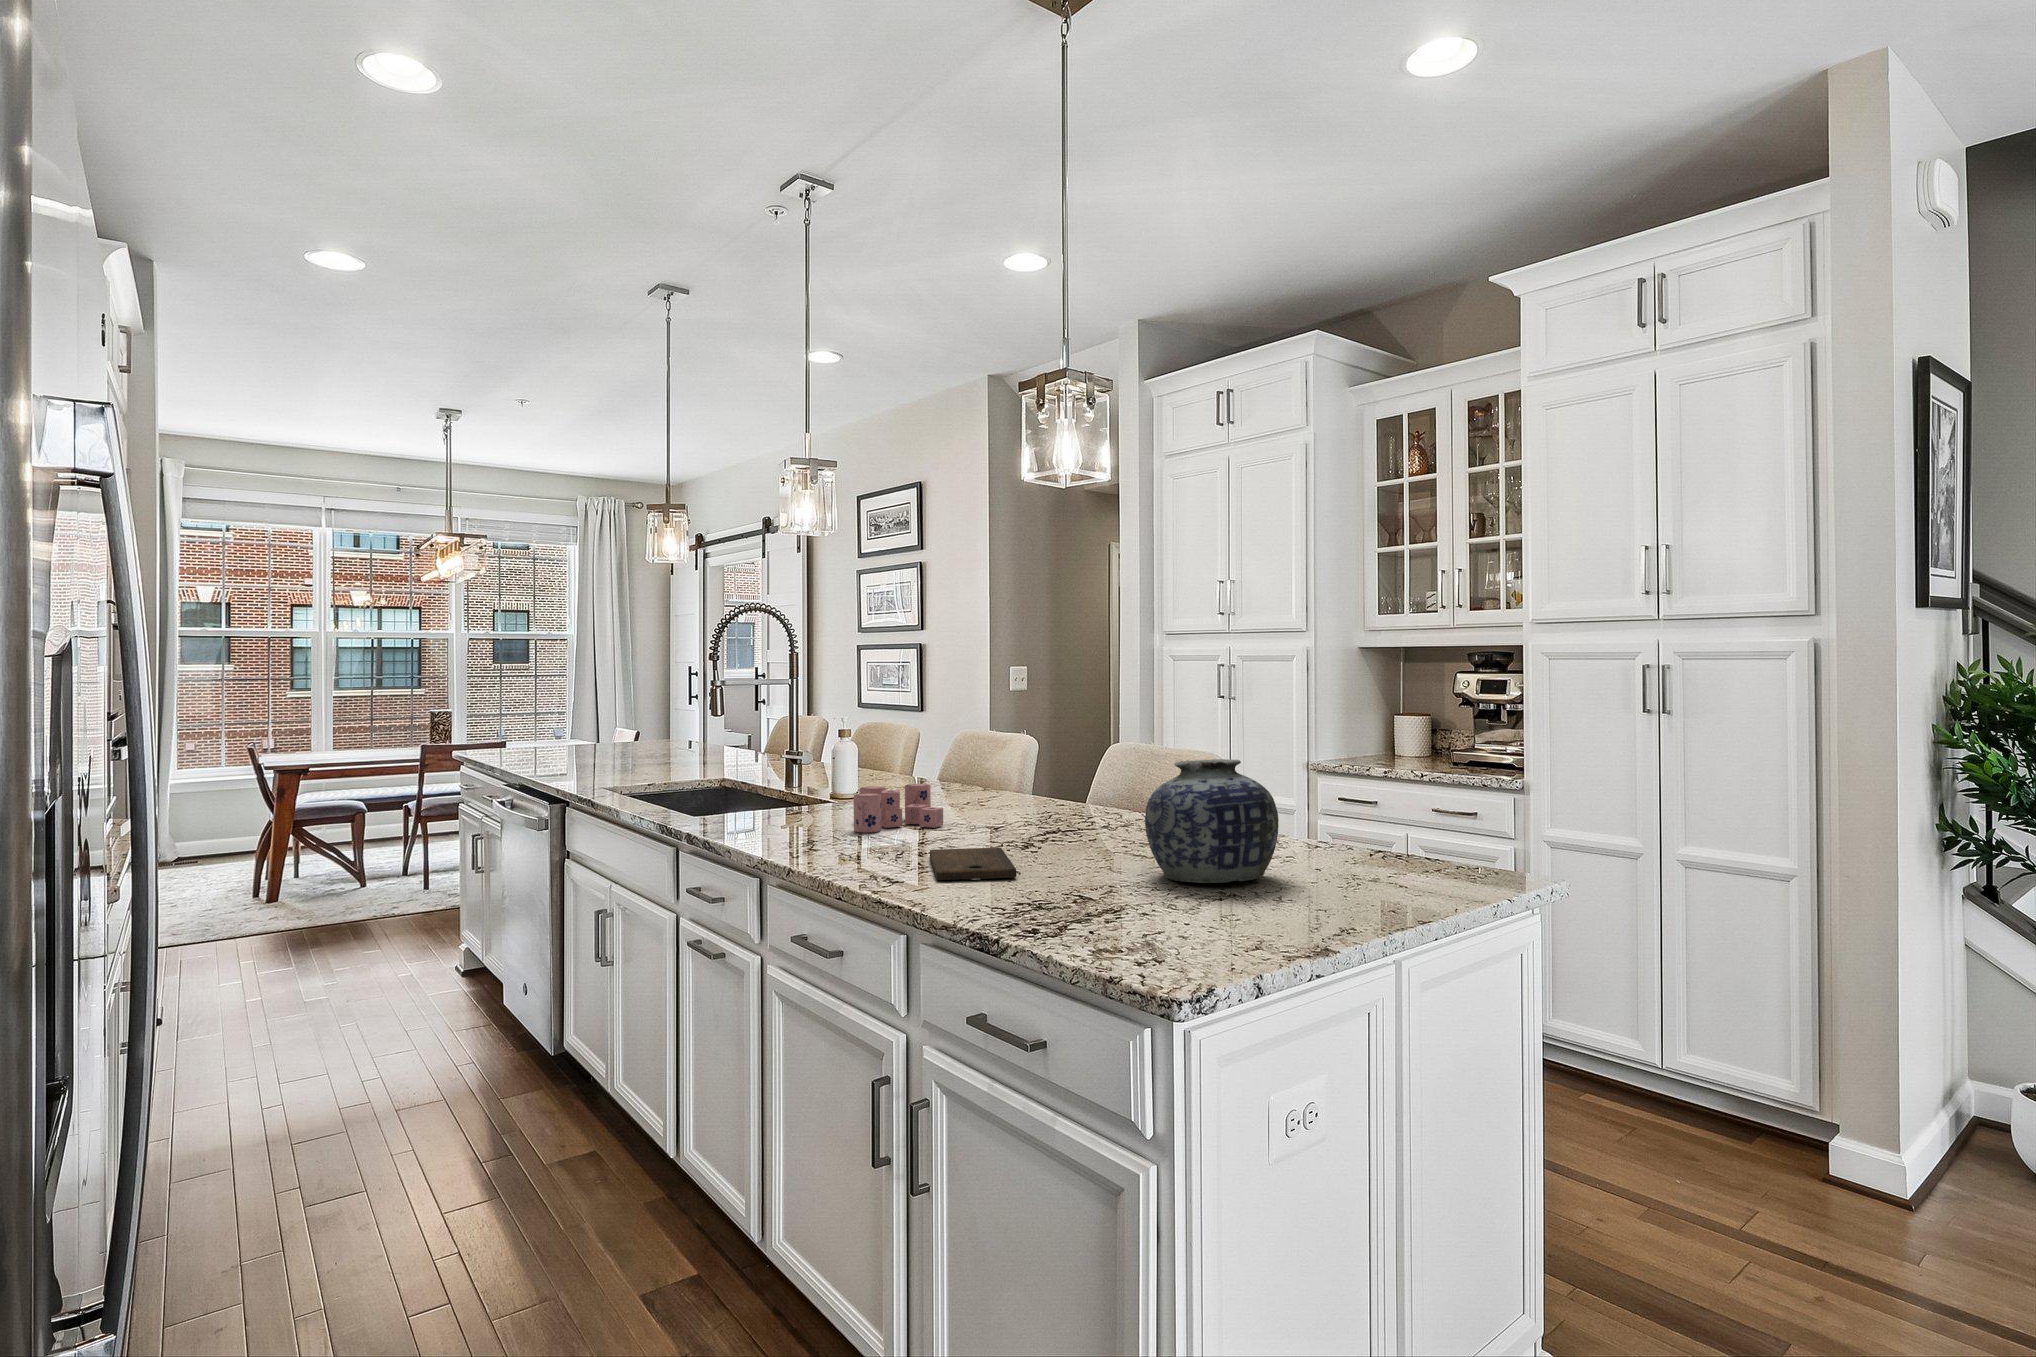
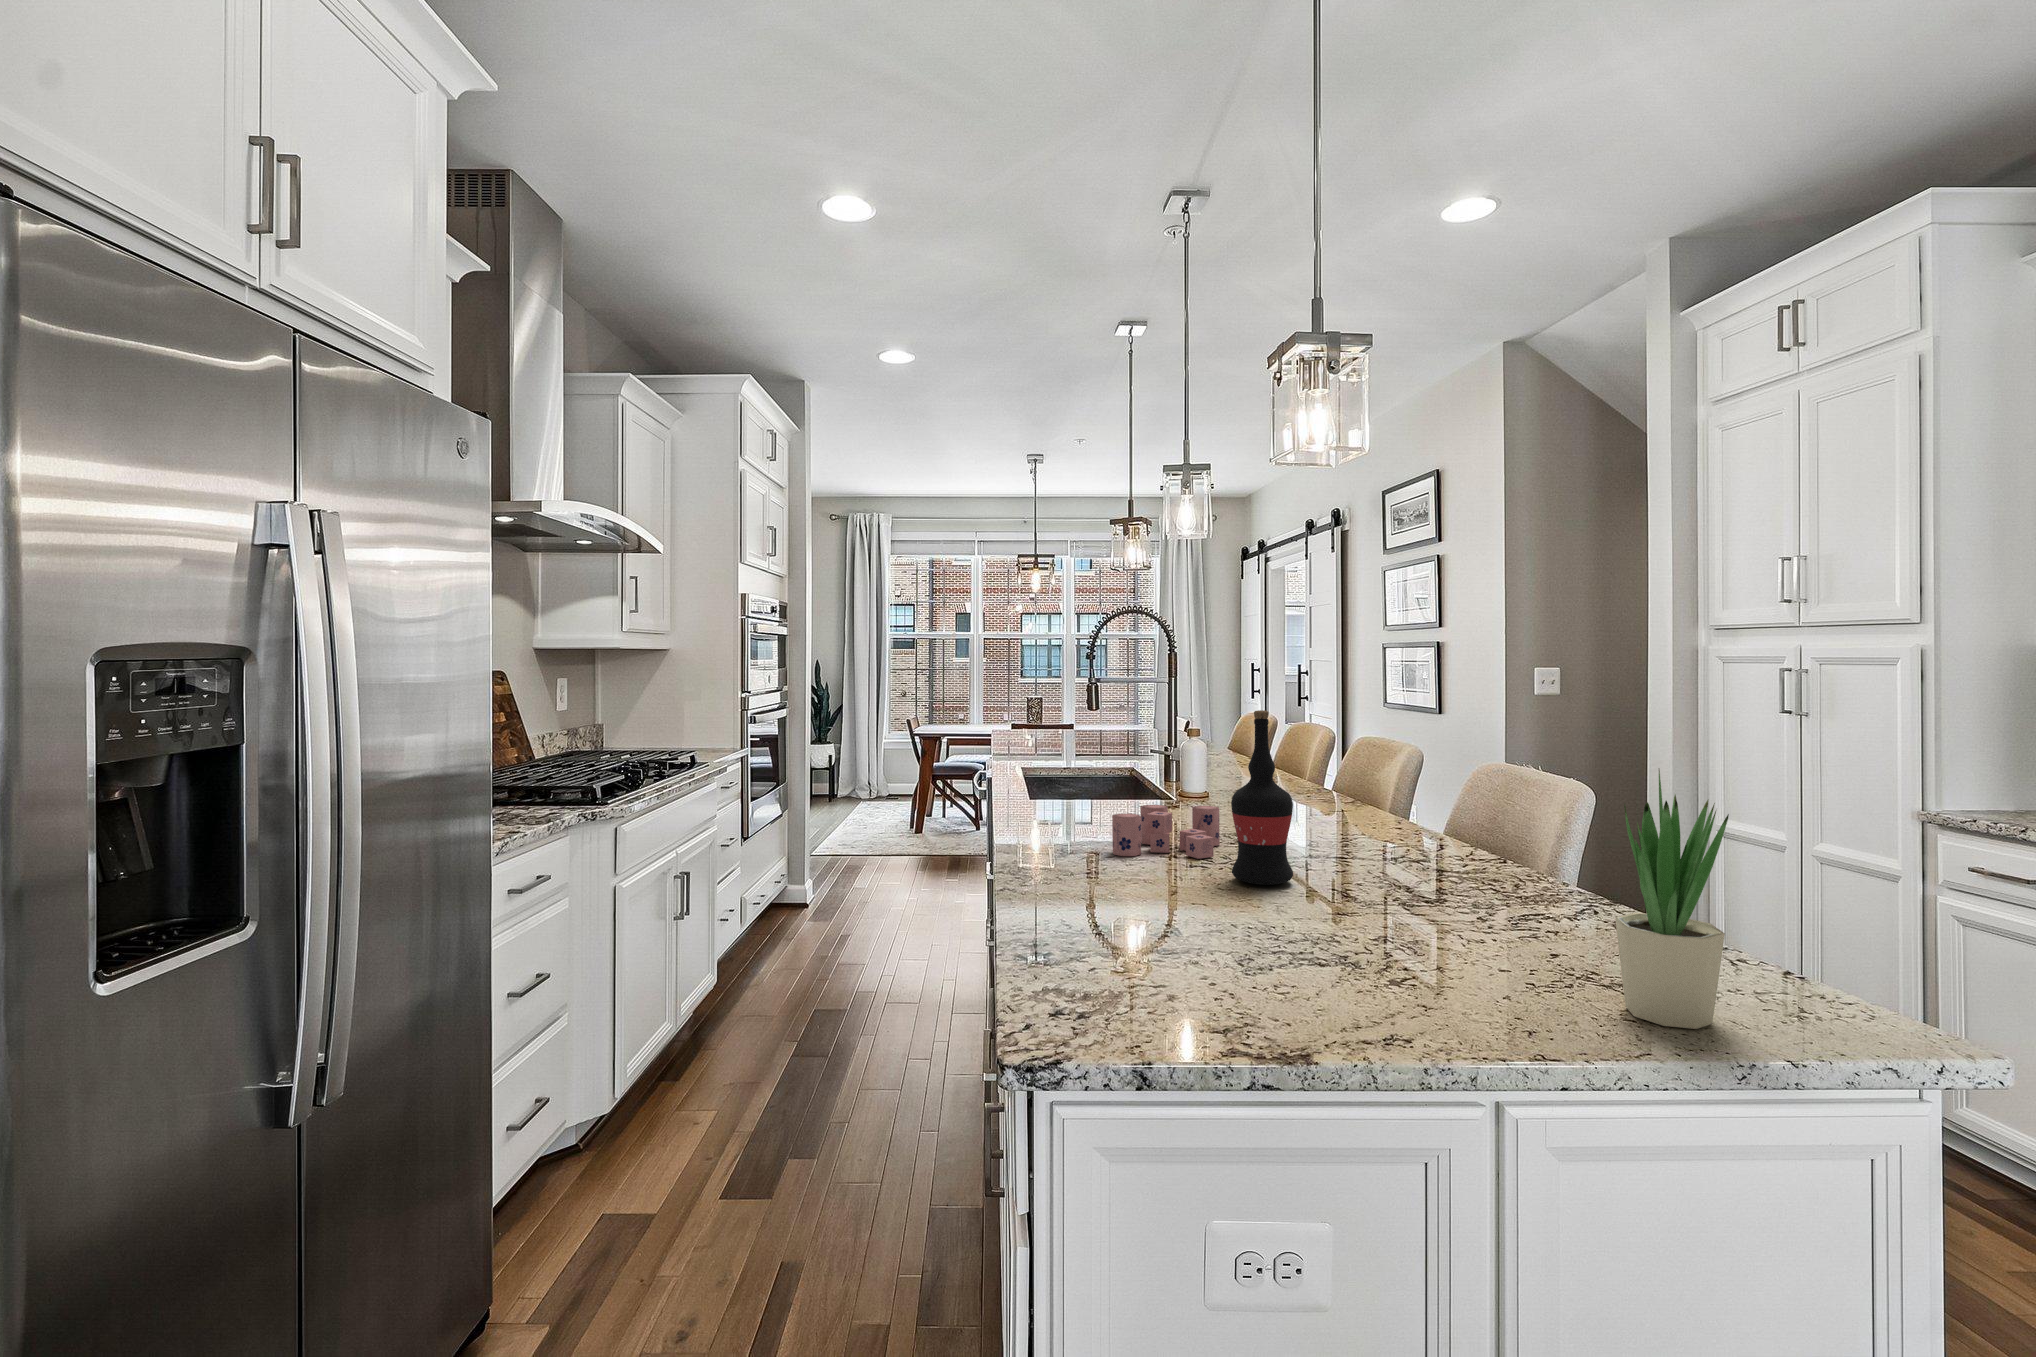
wine bottle: none [987,690,1039,837] -> present [1231,710,1293,885]
potted plant: none [1318,706,1385,868] -> present [1615,769,1729,1029]
vase: present [1145,759,1279,883] -> none [1295,824,1498,1016]
cutting board: present [930,848,1016,880] -> none [1058,891,1192,946]

